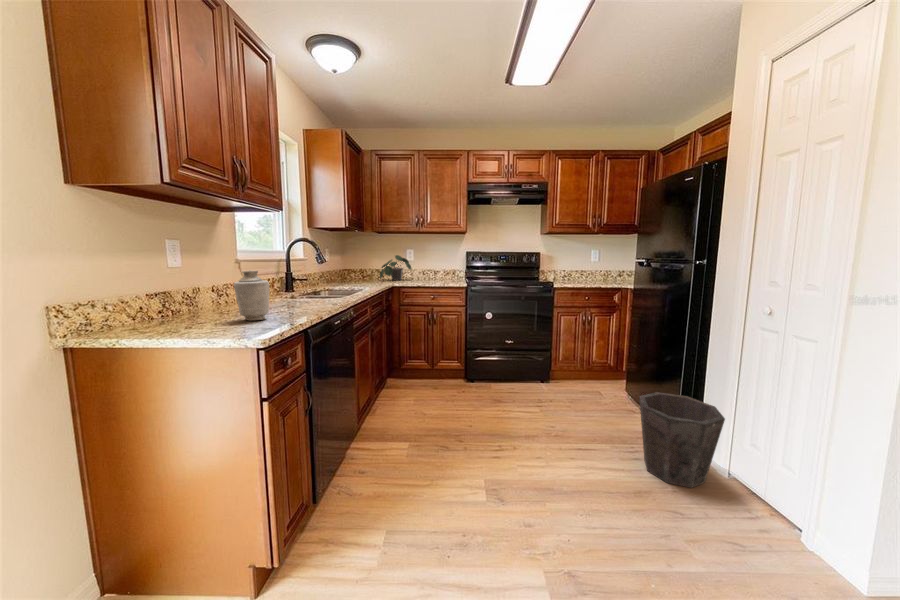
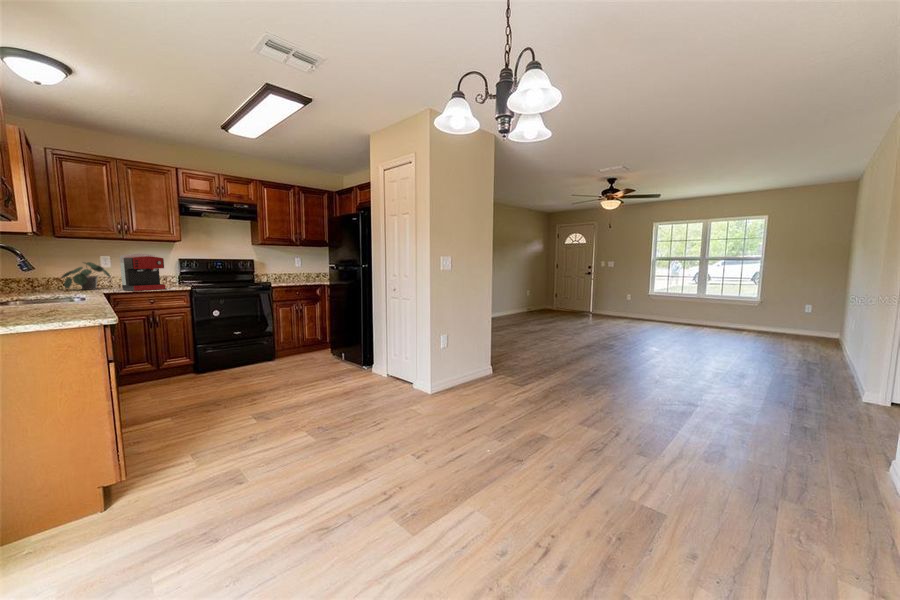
coffee maker: none [414,246,445,285] -> present [120,253,165,291]
vase: present [234,270,269,320] -> none [31,277,67,317]
waste bin: present [639,392,725,488] -> none [338,340,378,385]

